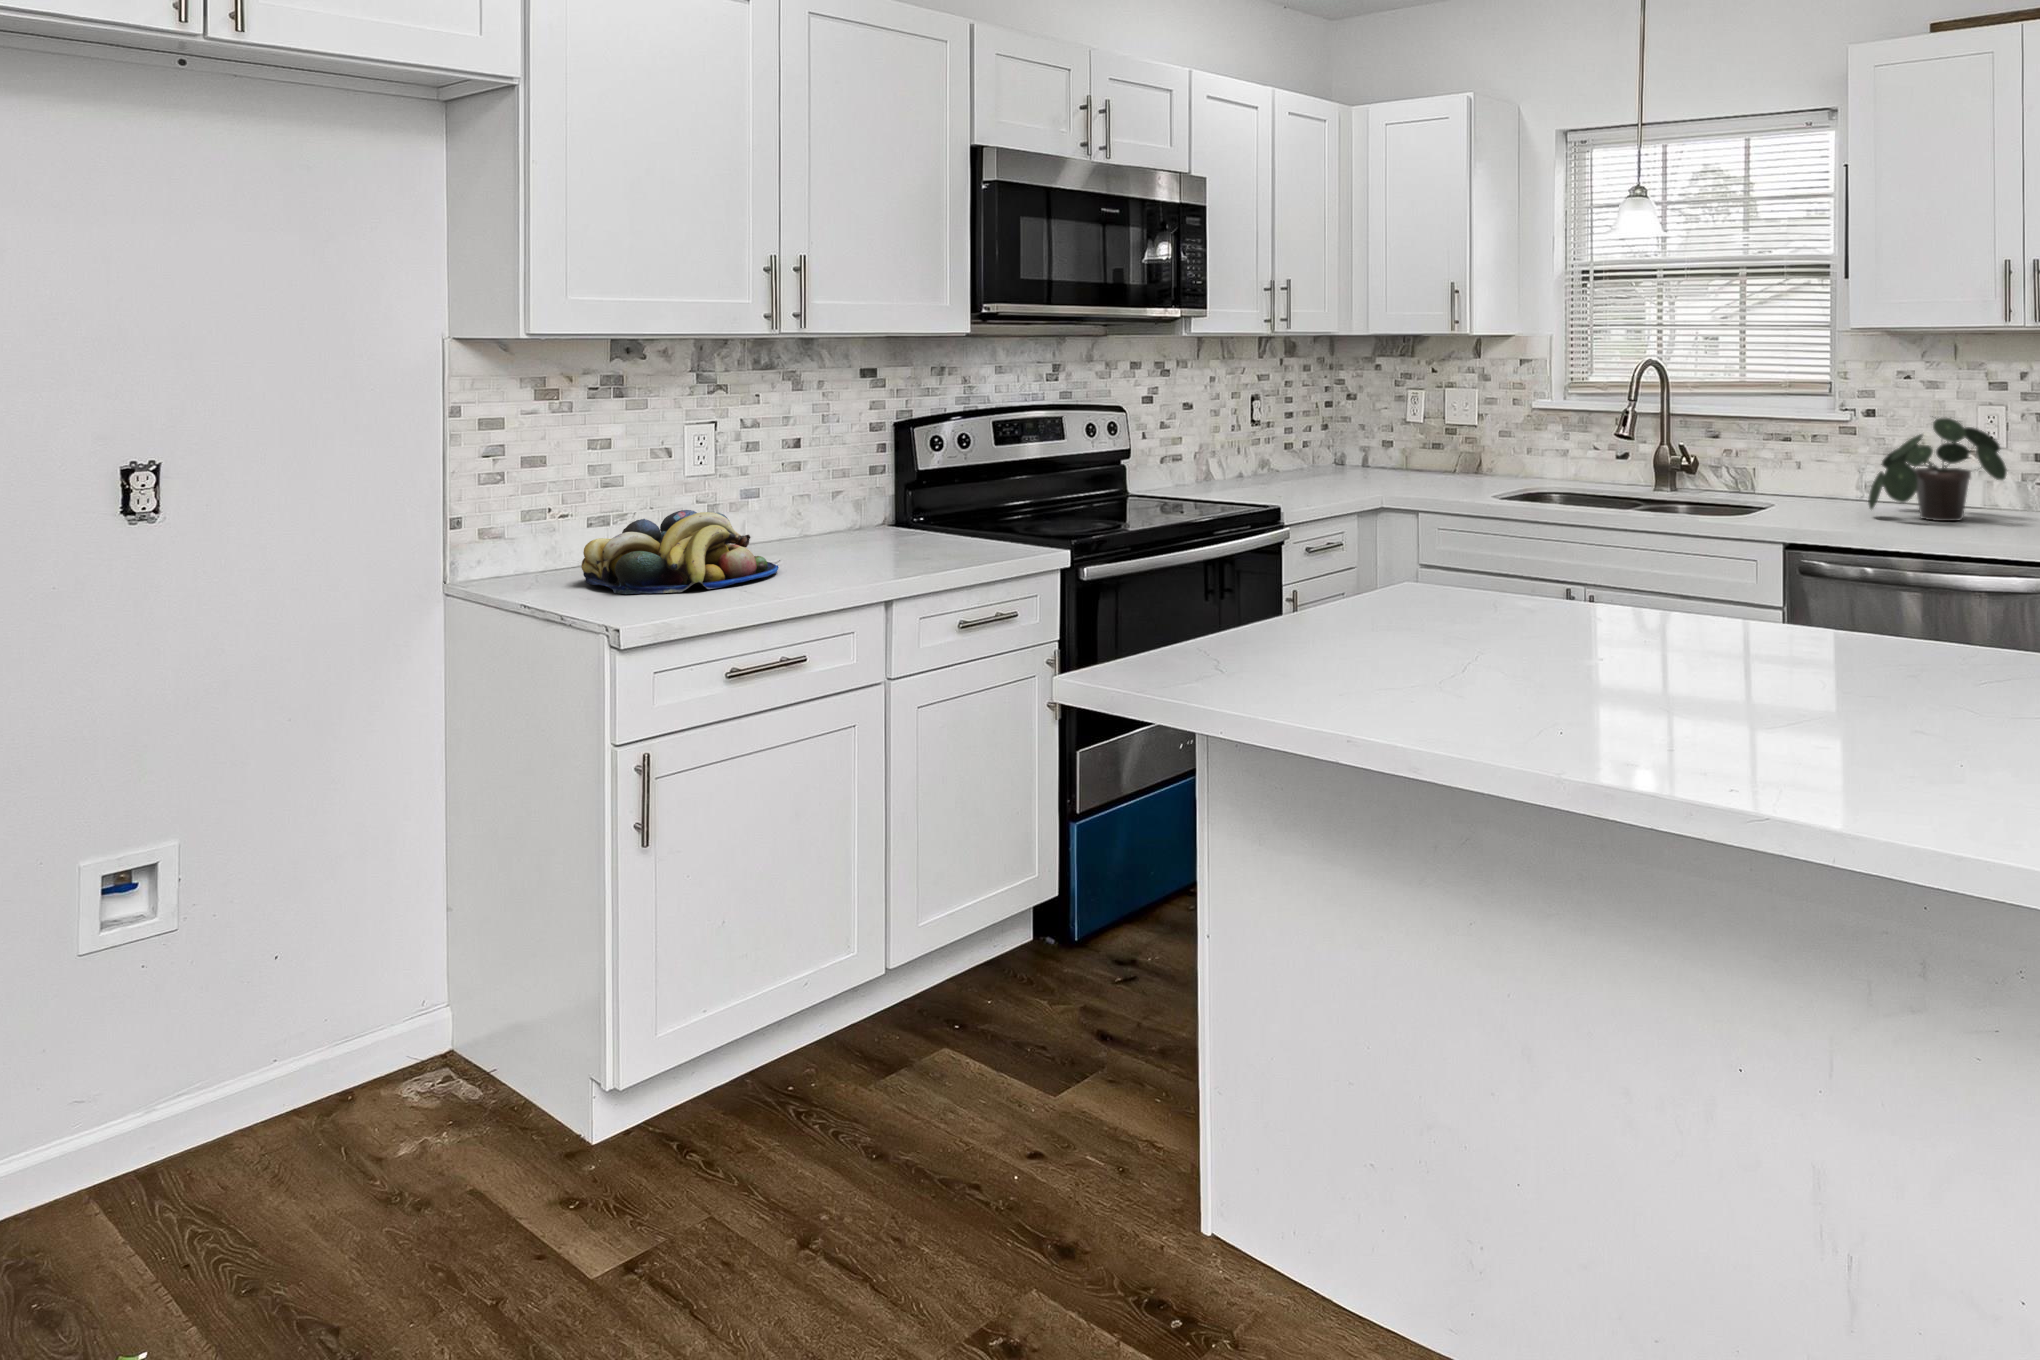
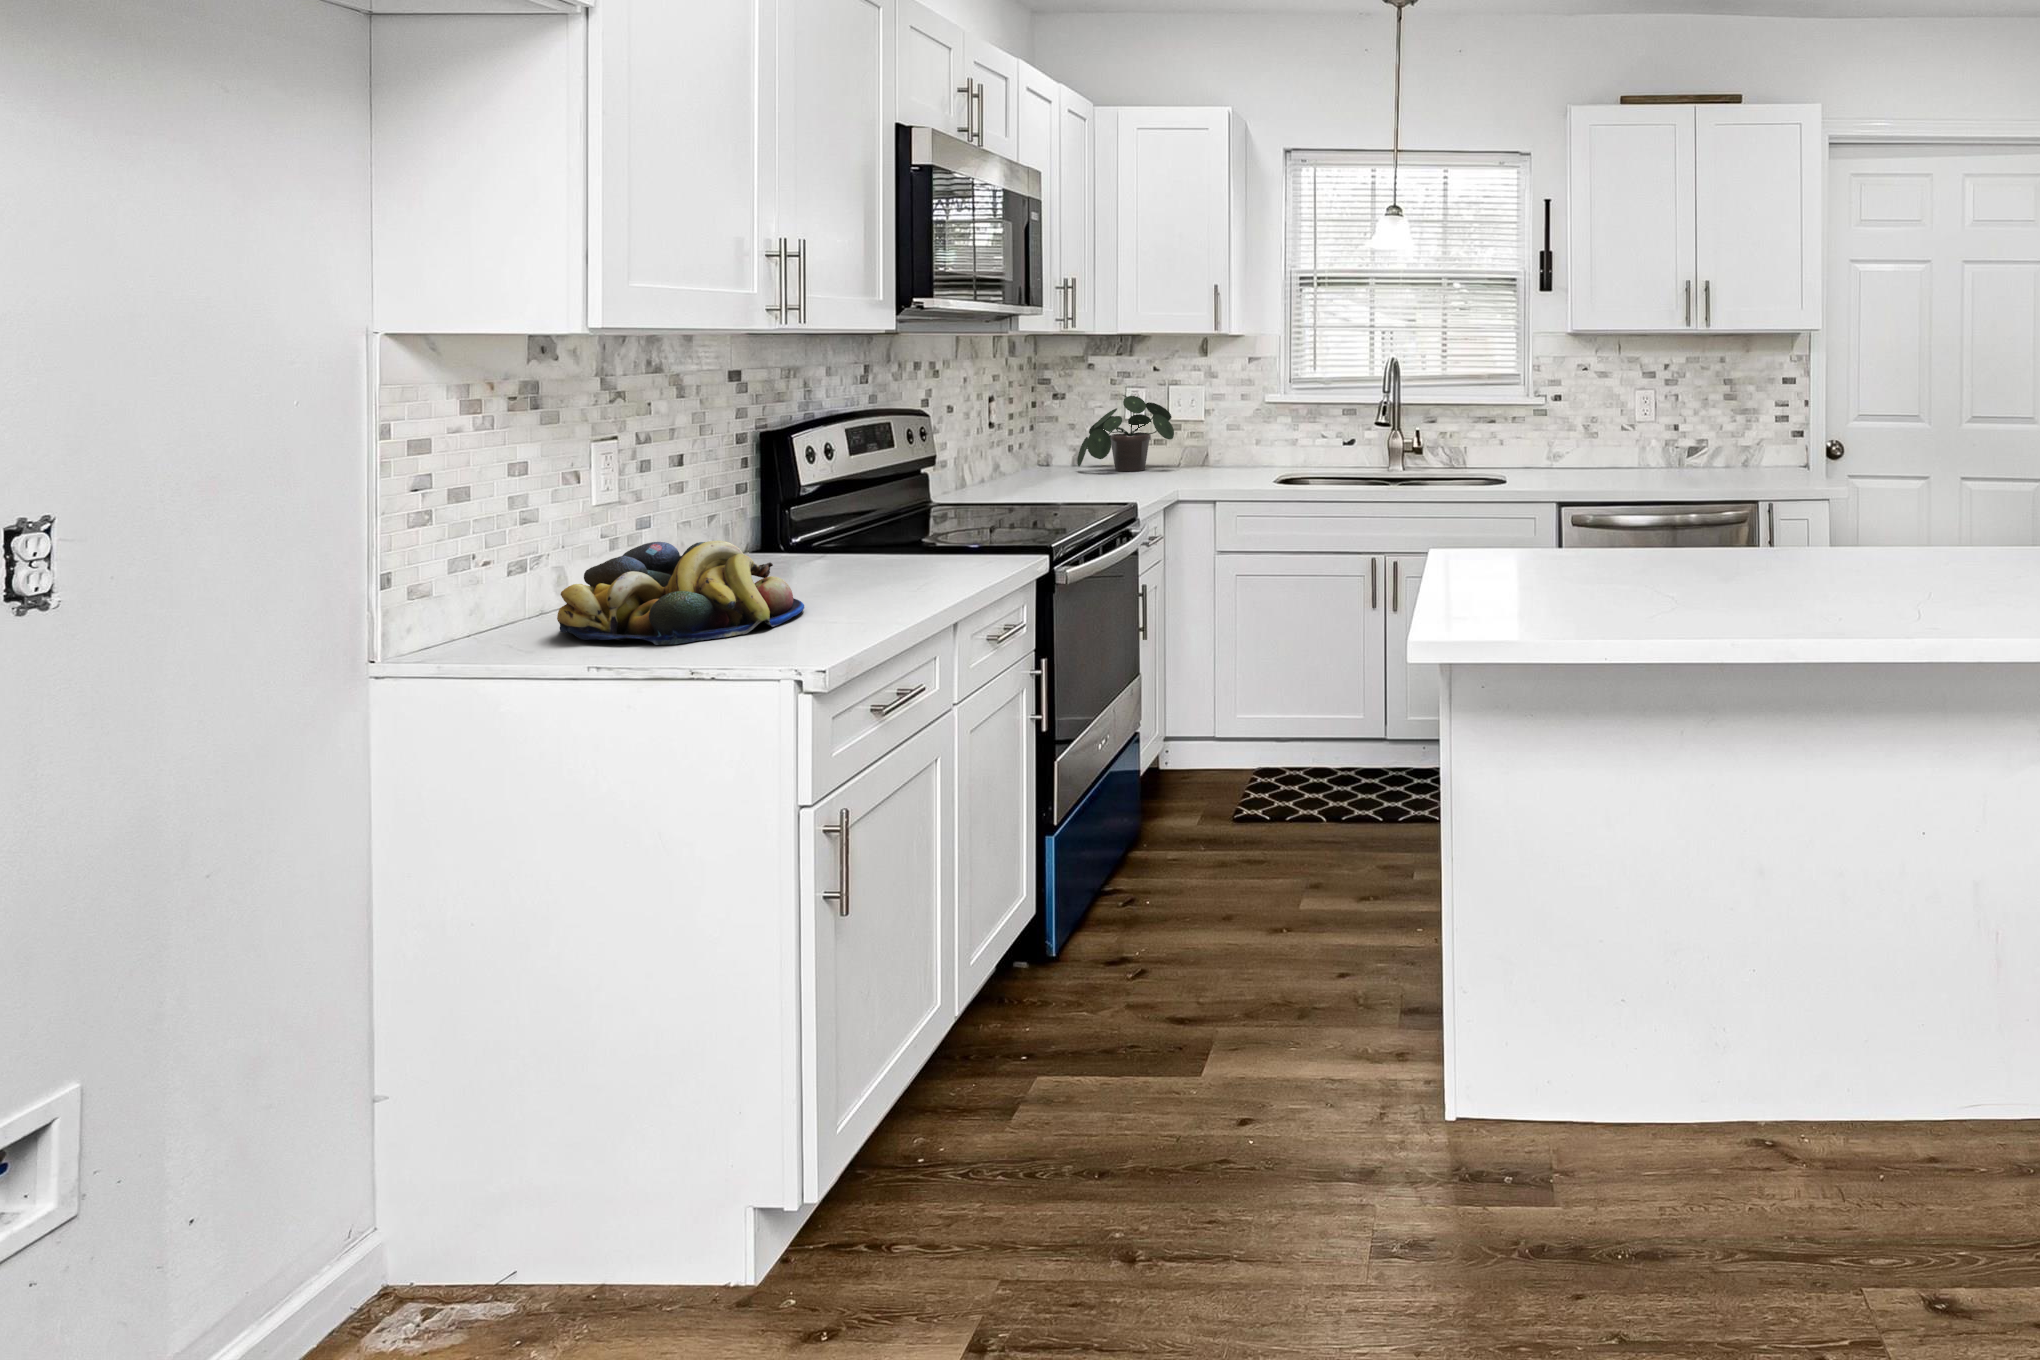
potted plant: present [1868,418,2007,521] -> present [1077,395,1174,471]

